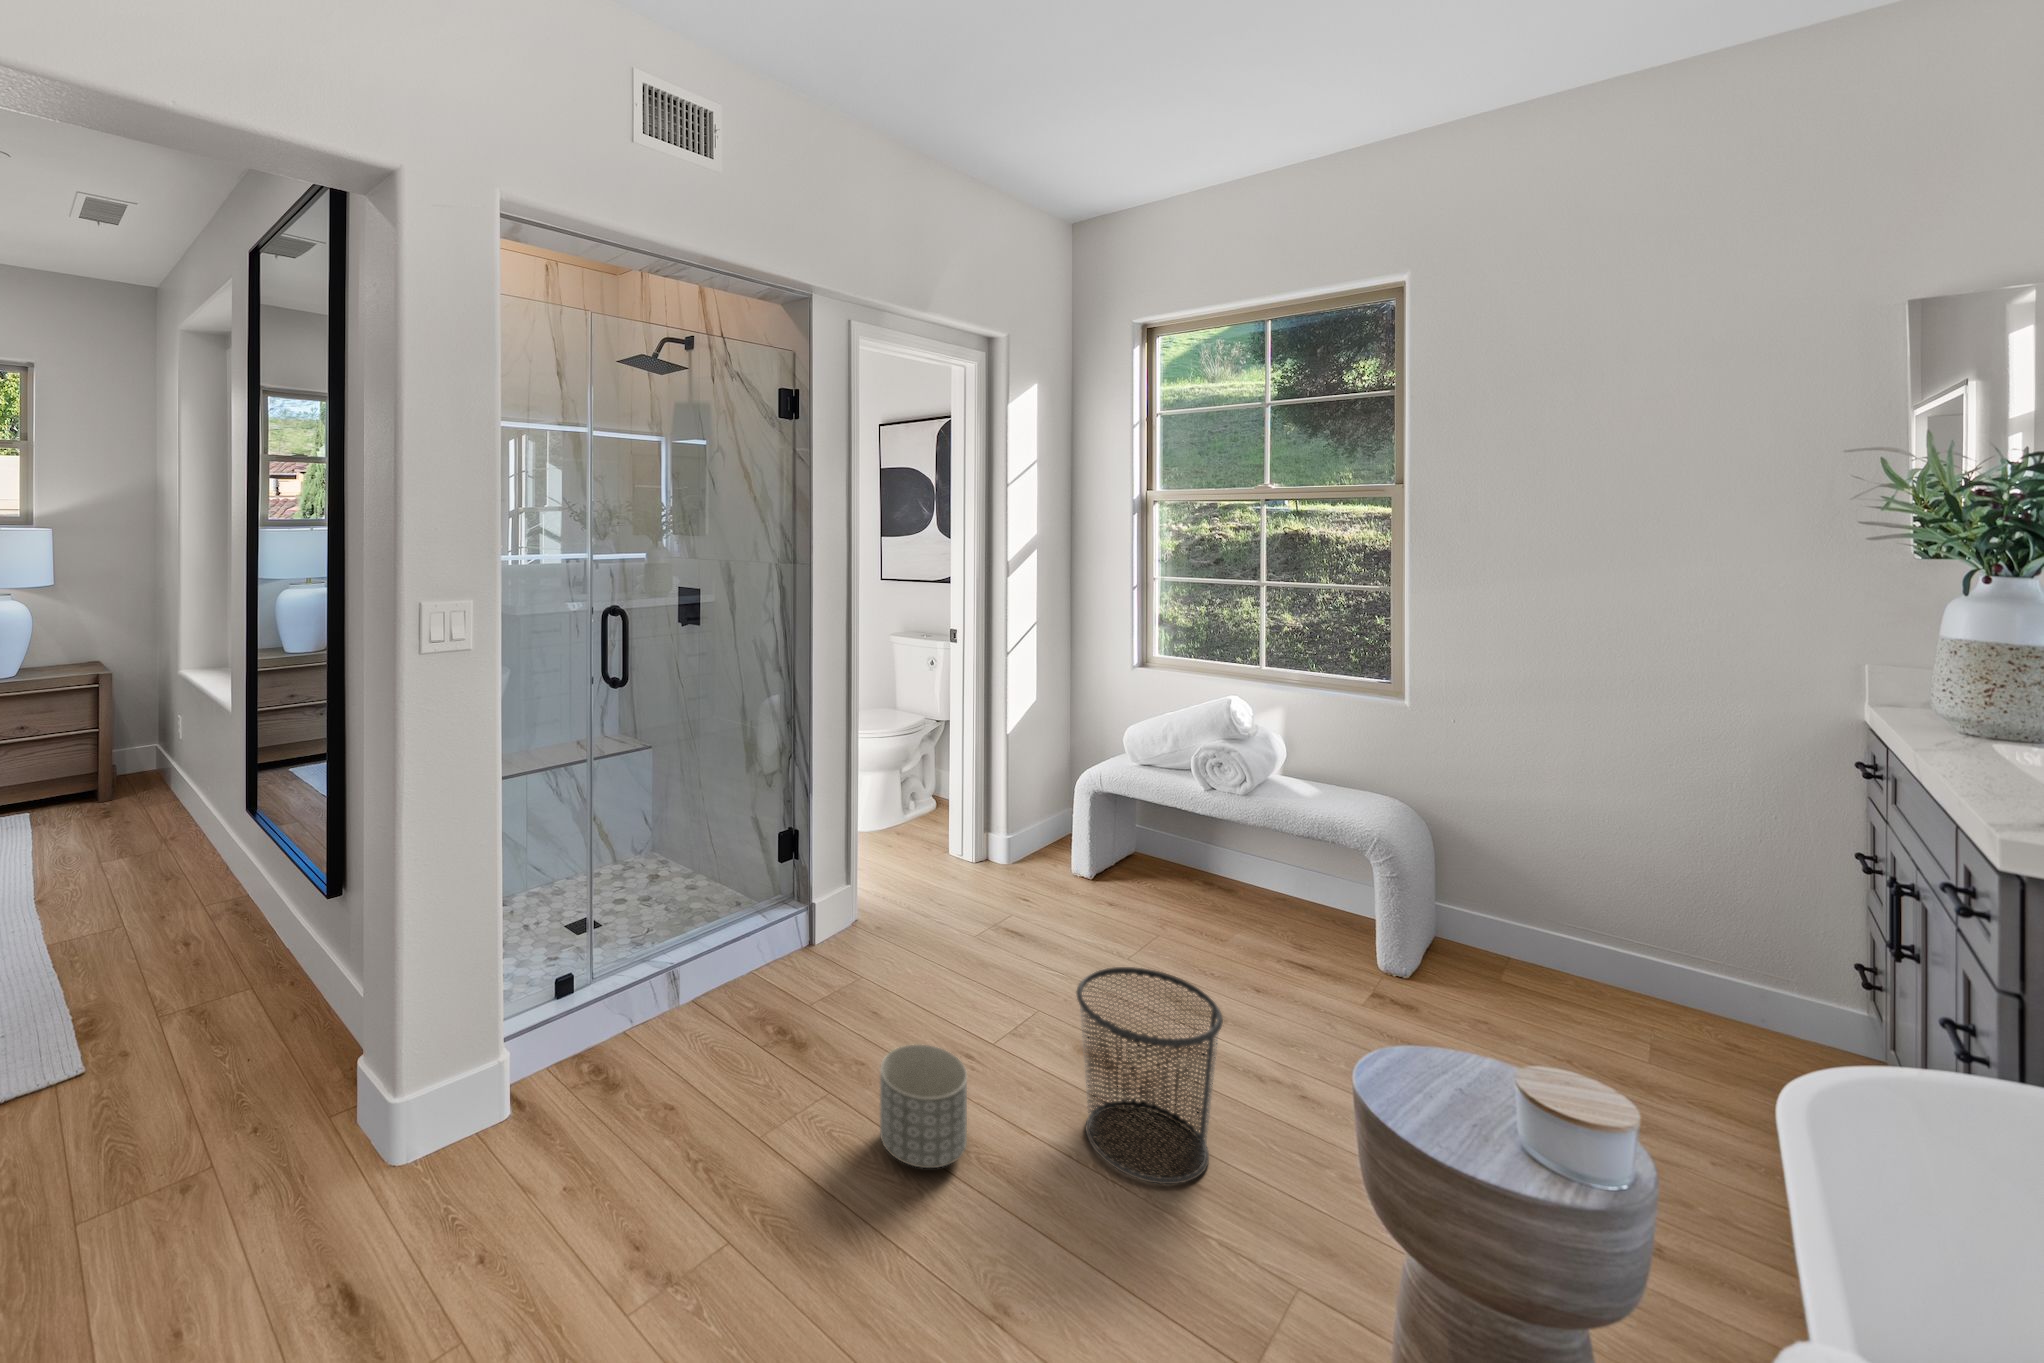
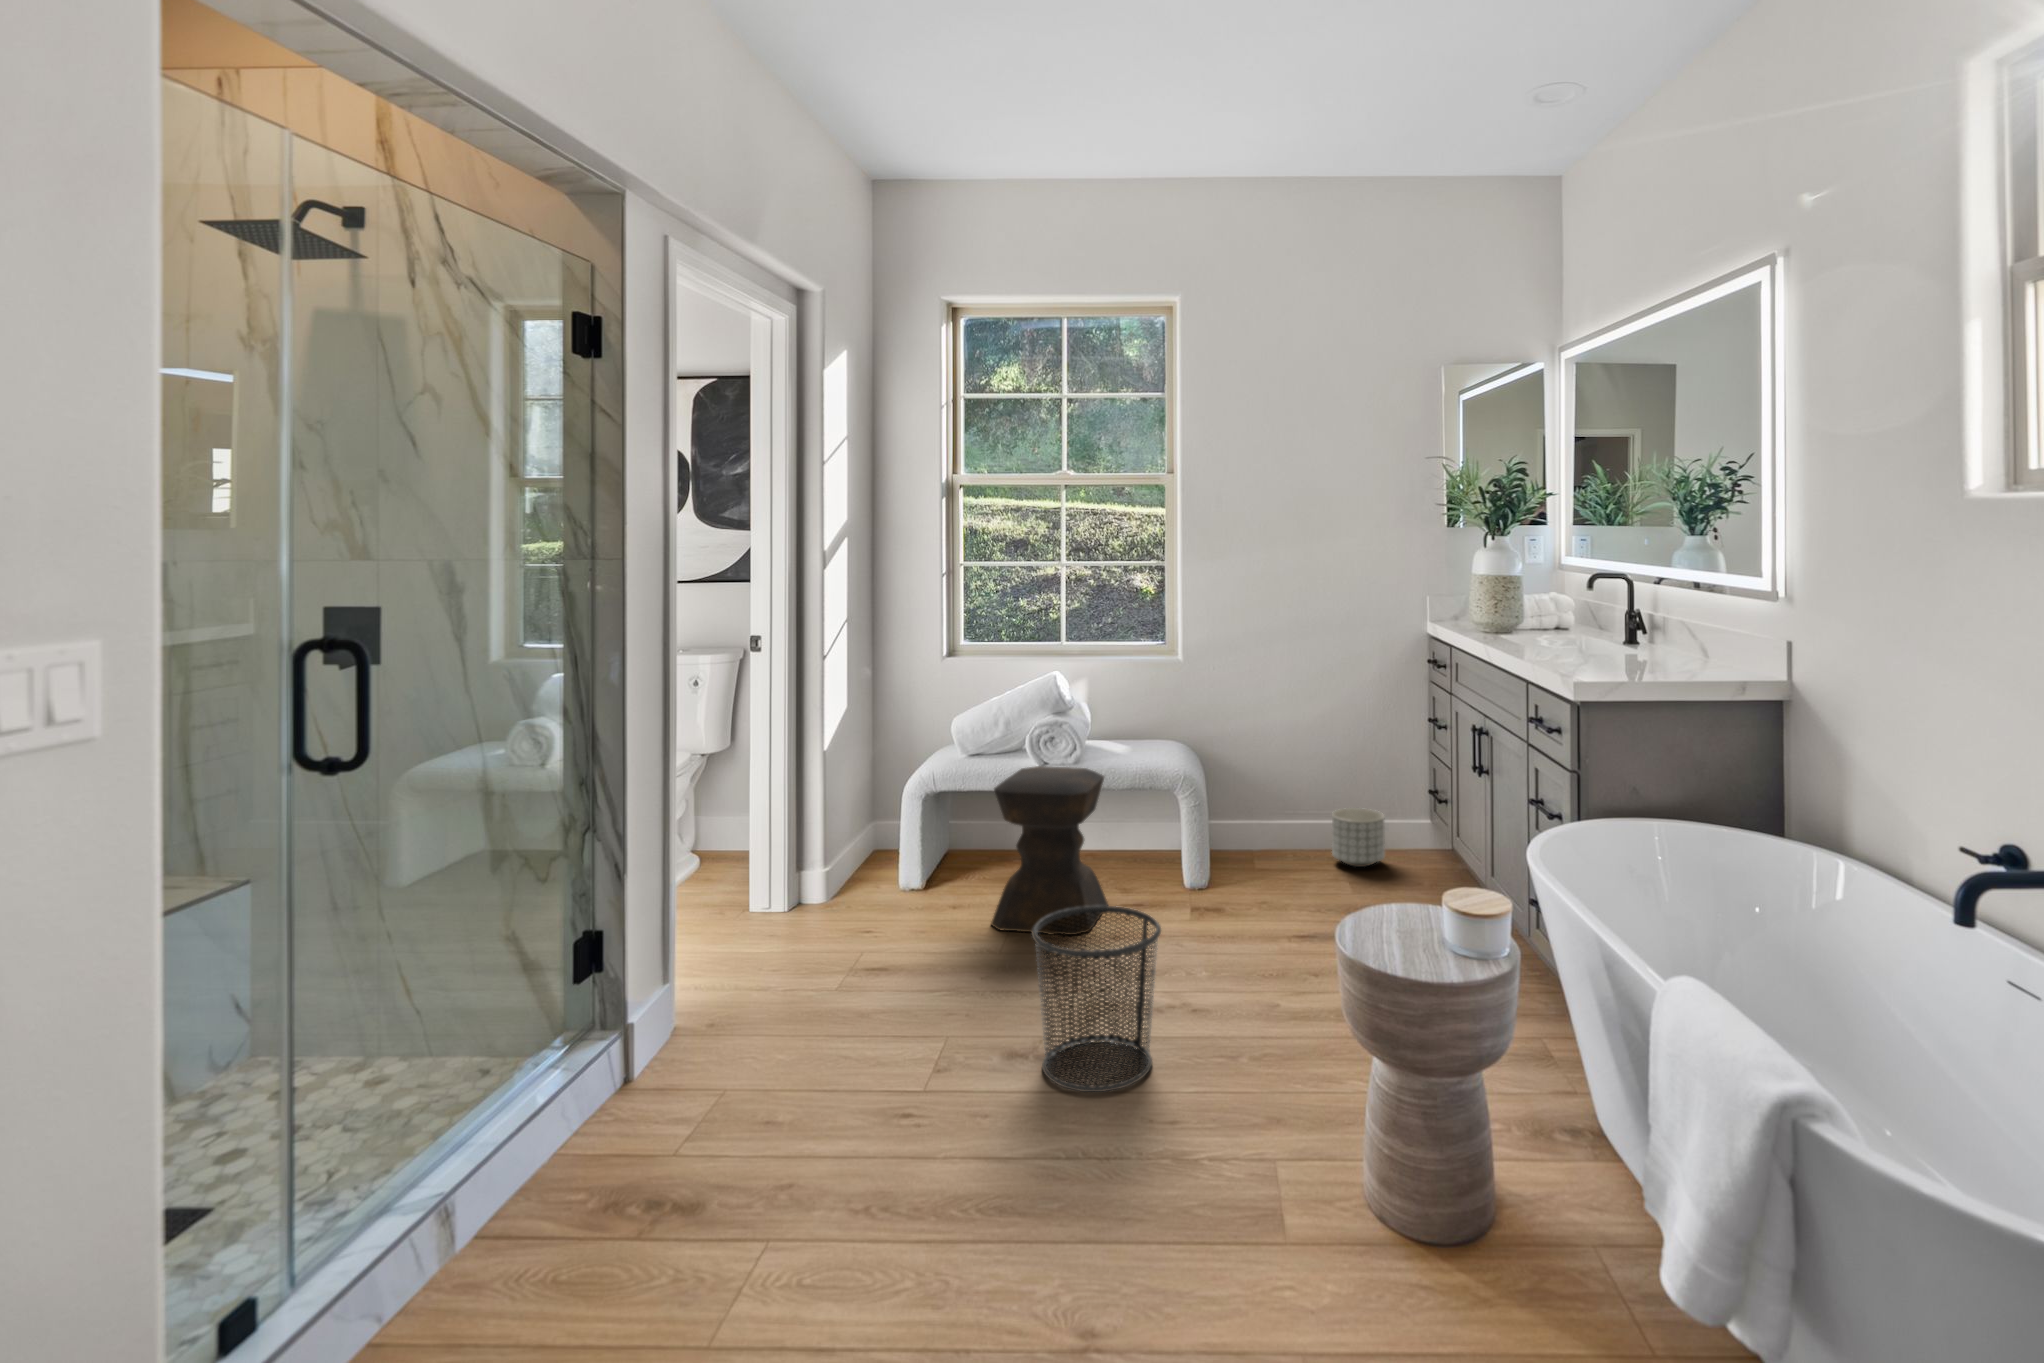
stool: none [1131,792,1269,981] -> present [991,766,1108,935]
planter: present [880,1044,967,1168] -> present [1332,808,1385,867]

